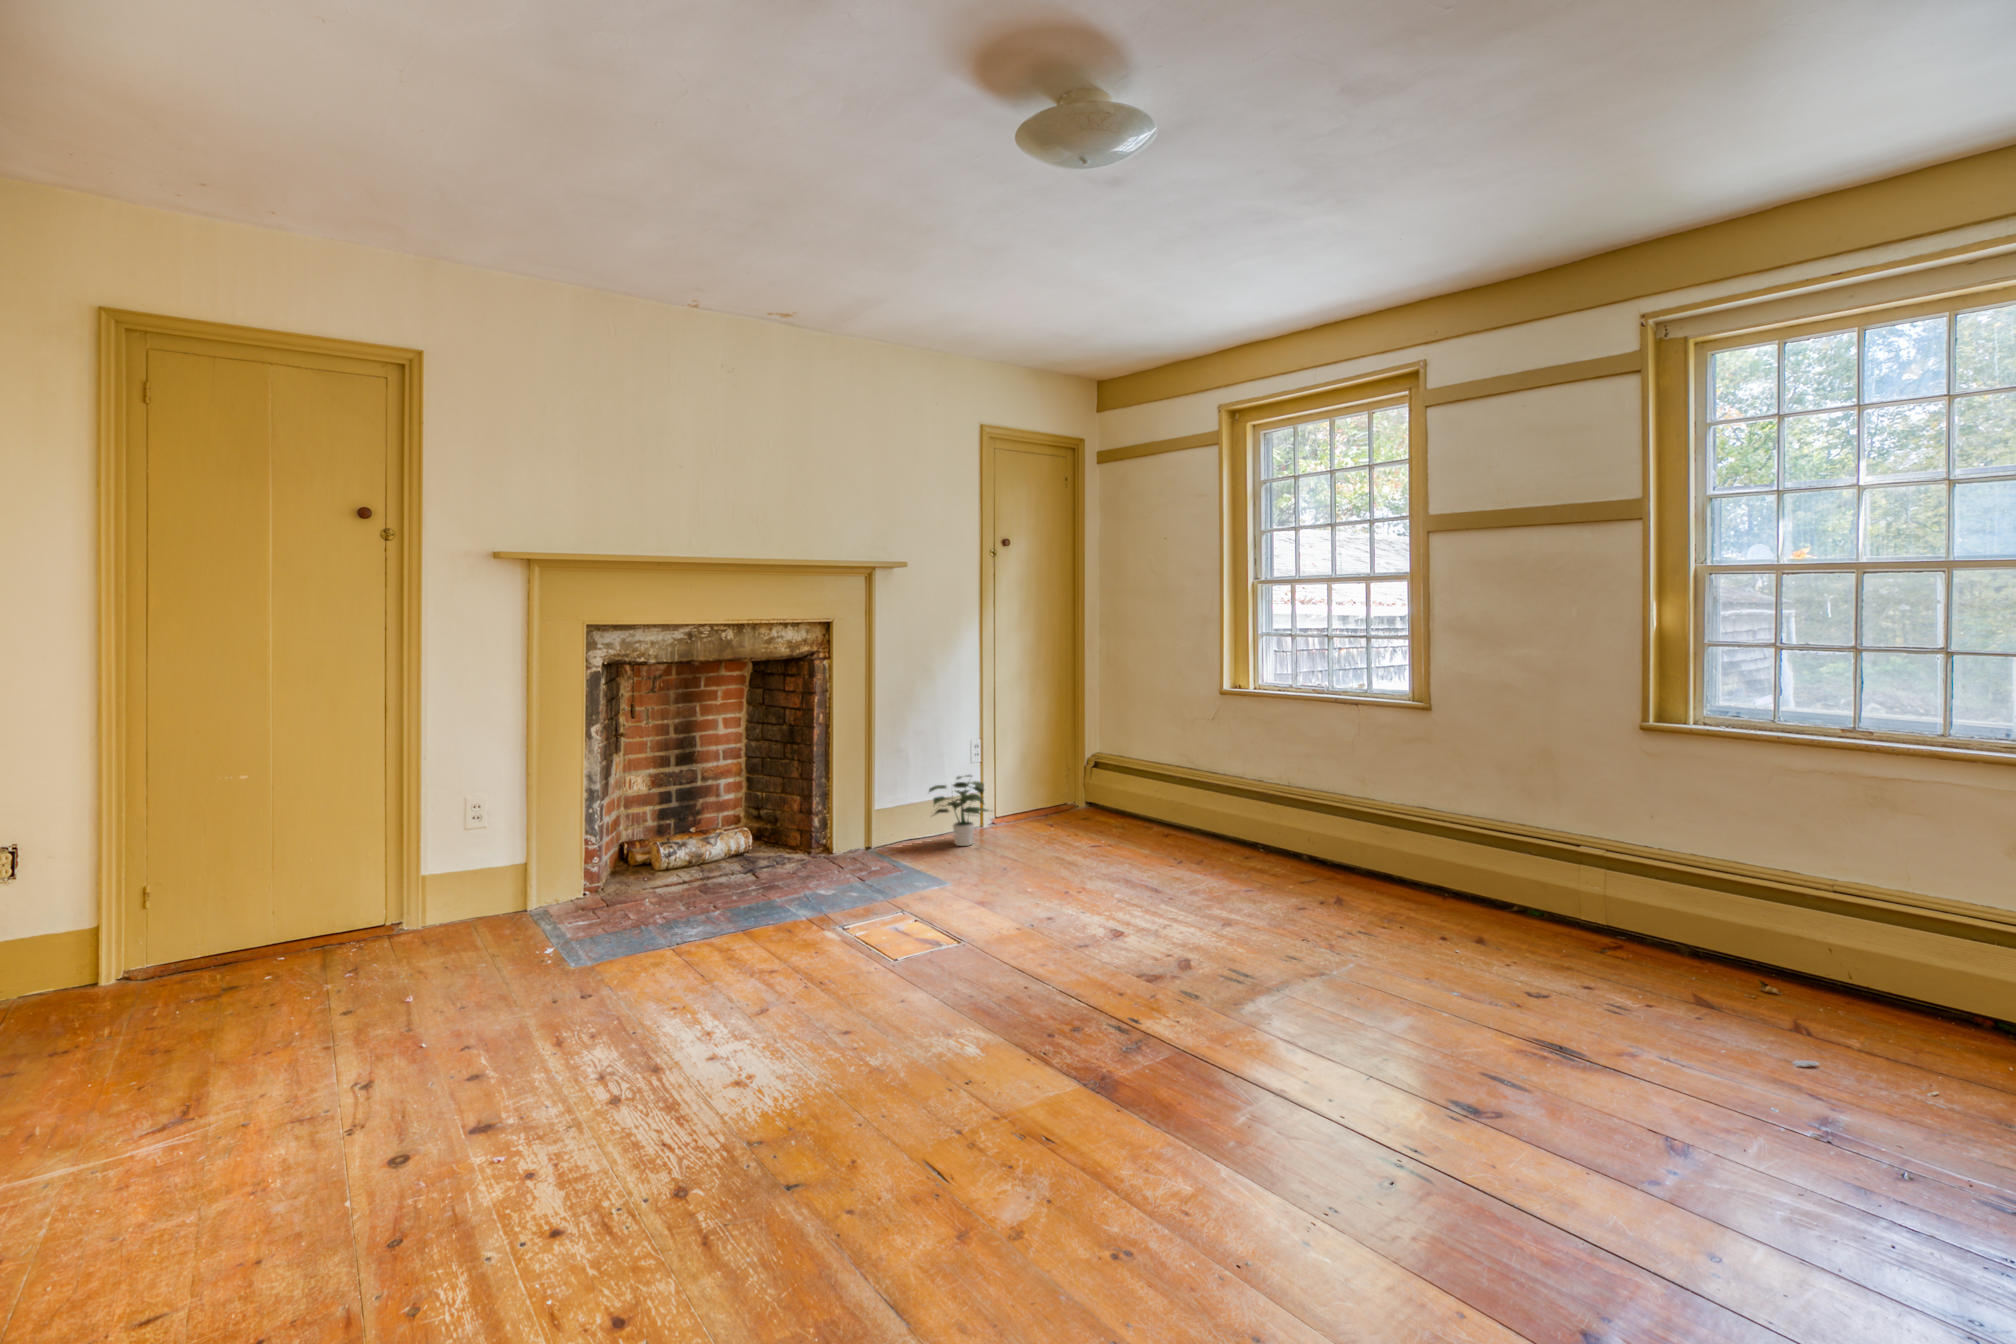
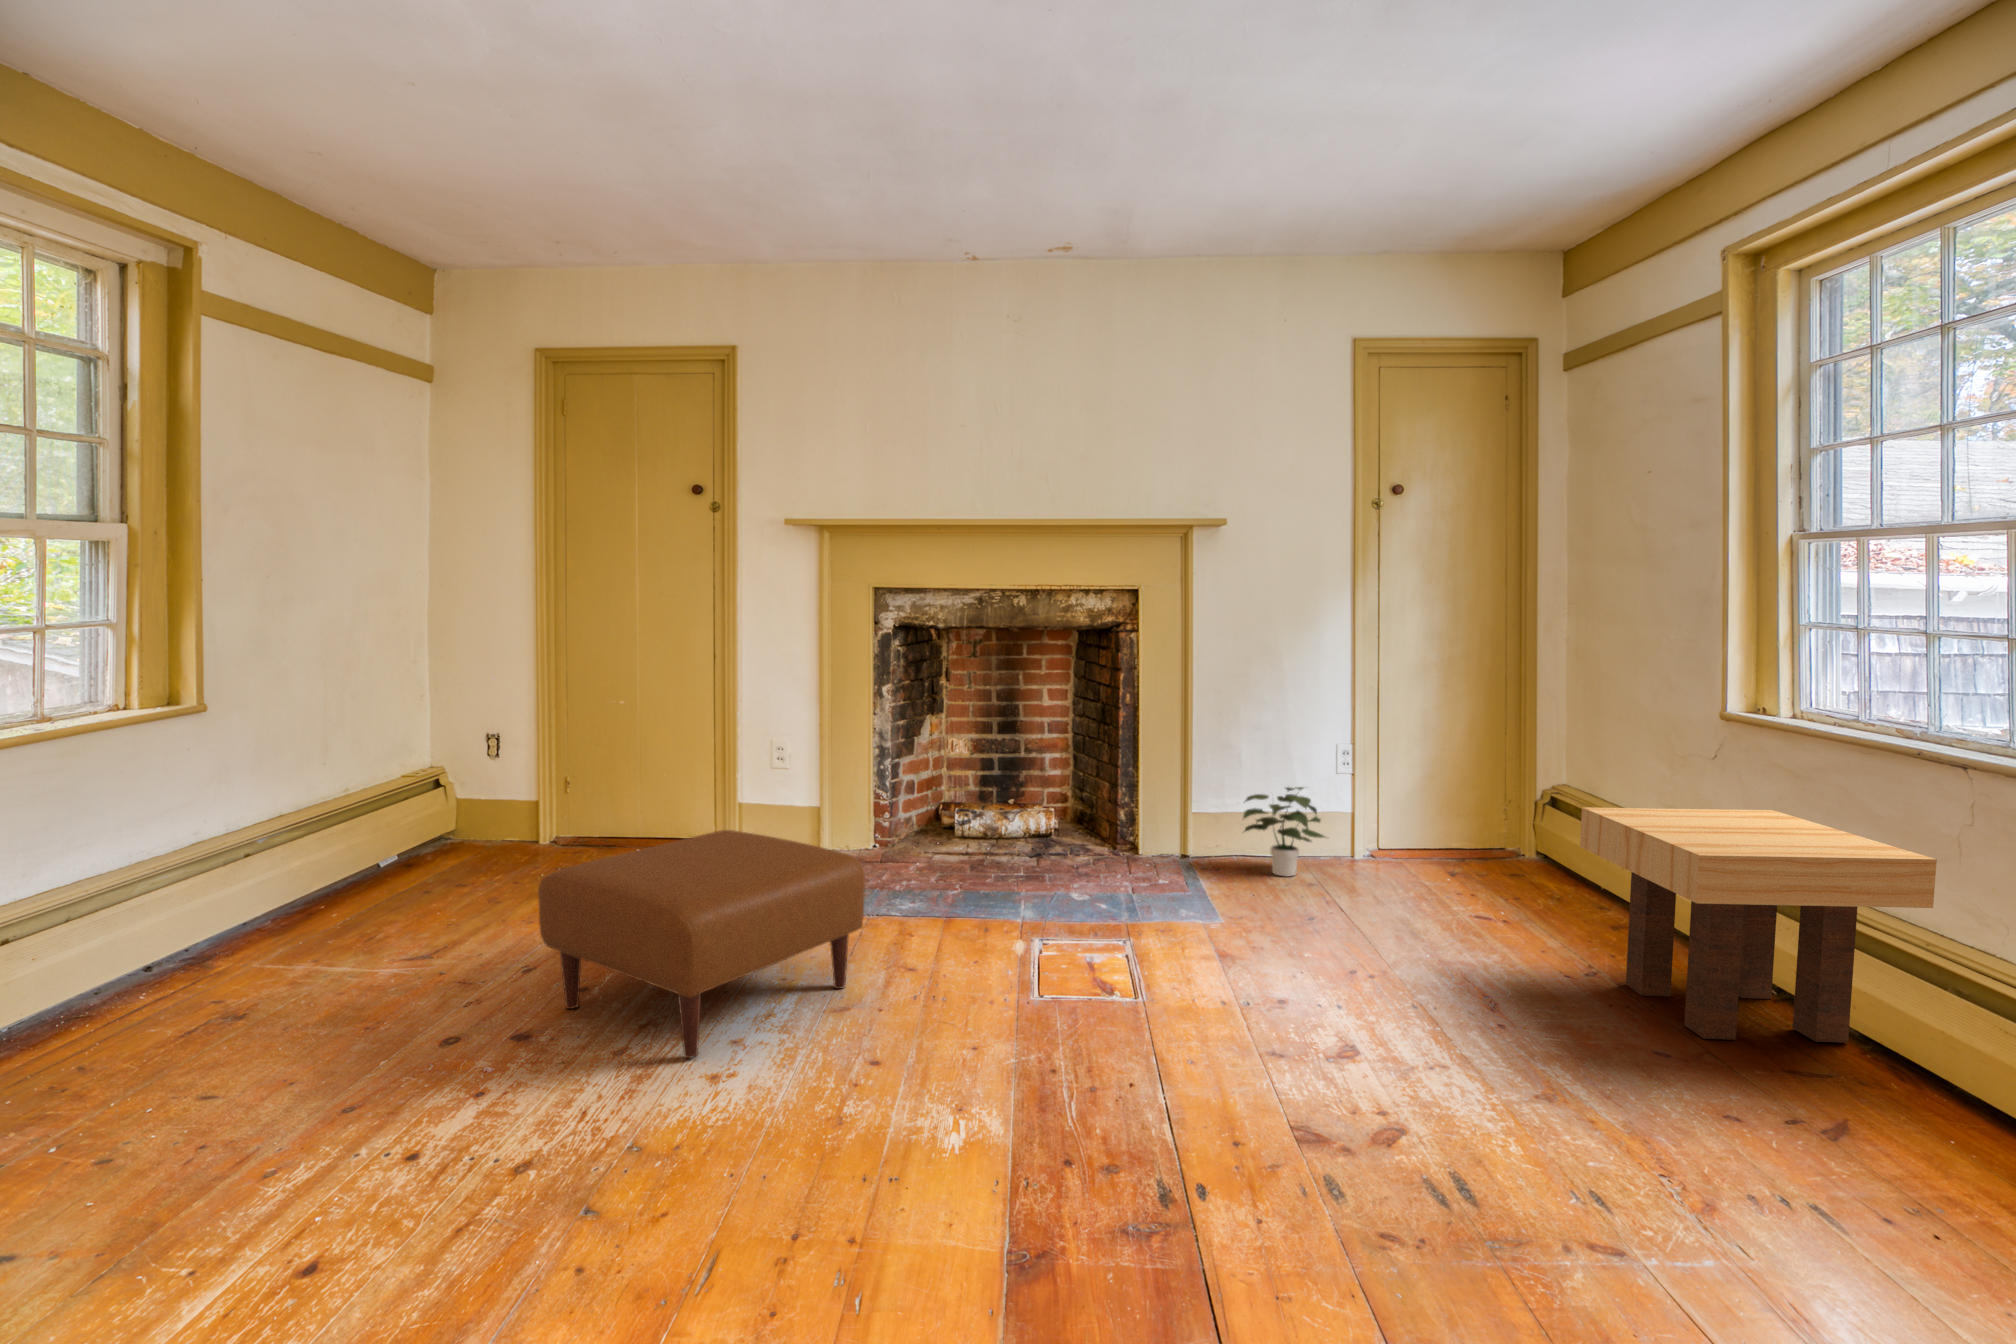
side table: none [1190,745,1367,881] -> present [1580,807,1937,1043]
ottoman: none [409,874,760,1118] -> present [538,830,865,1058]

